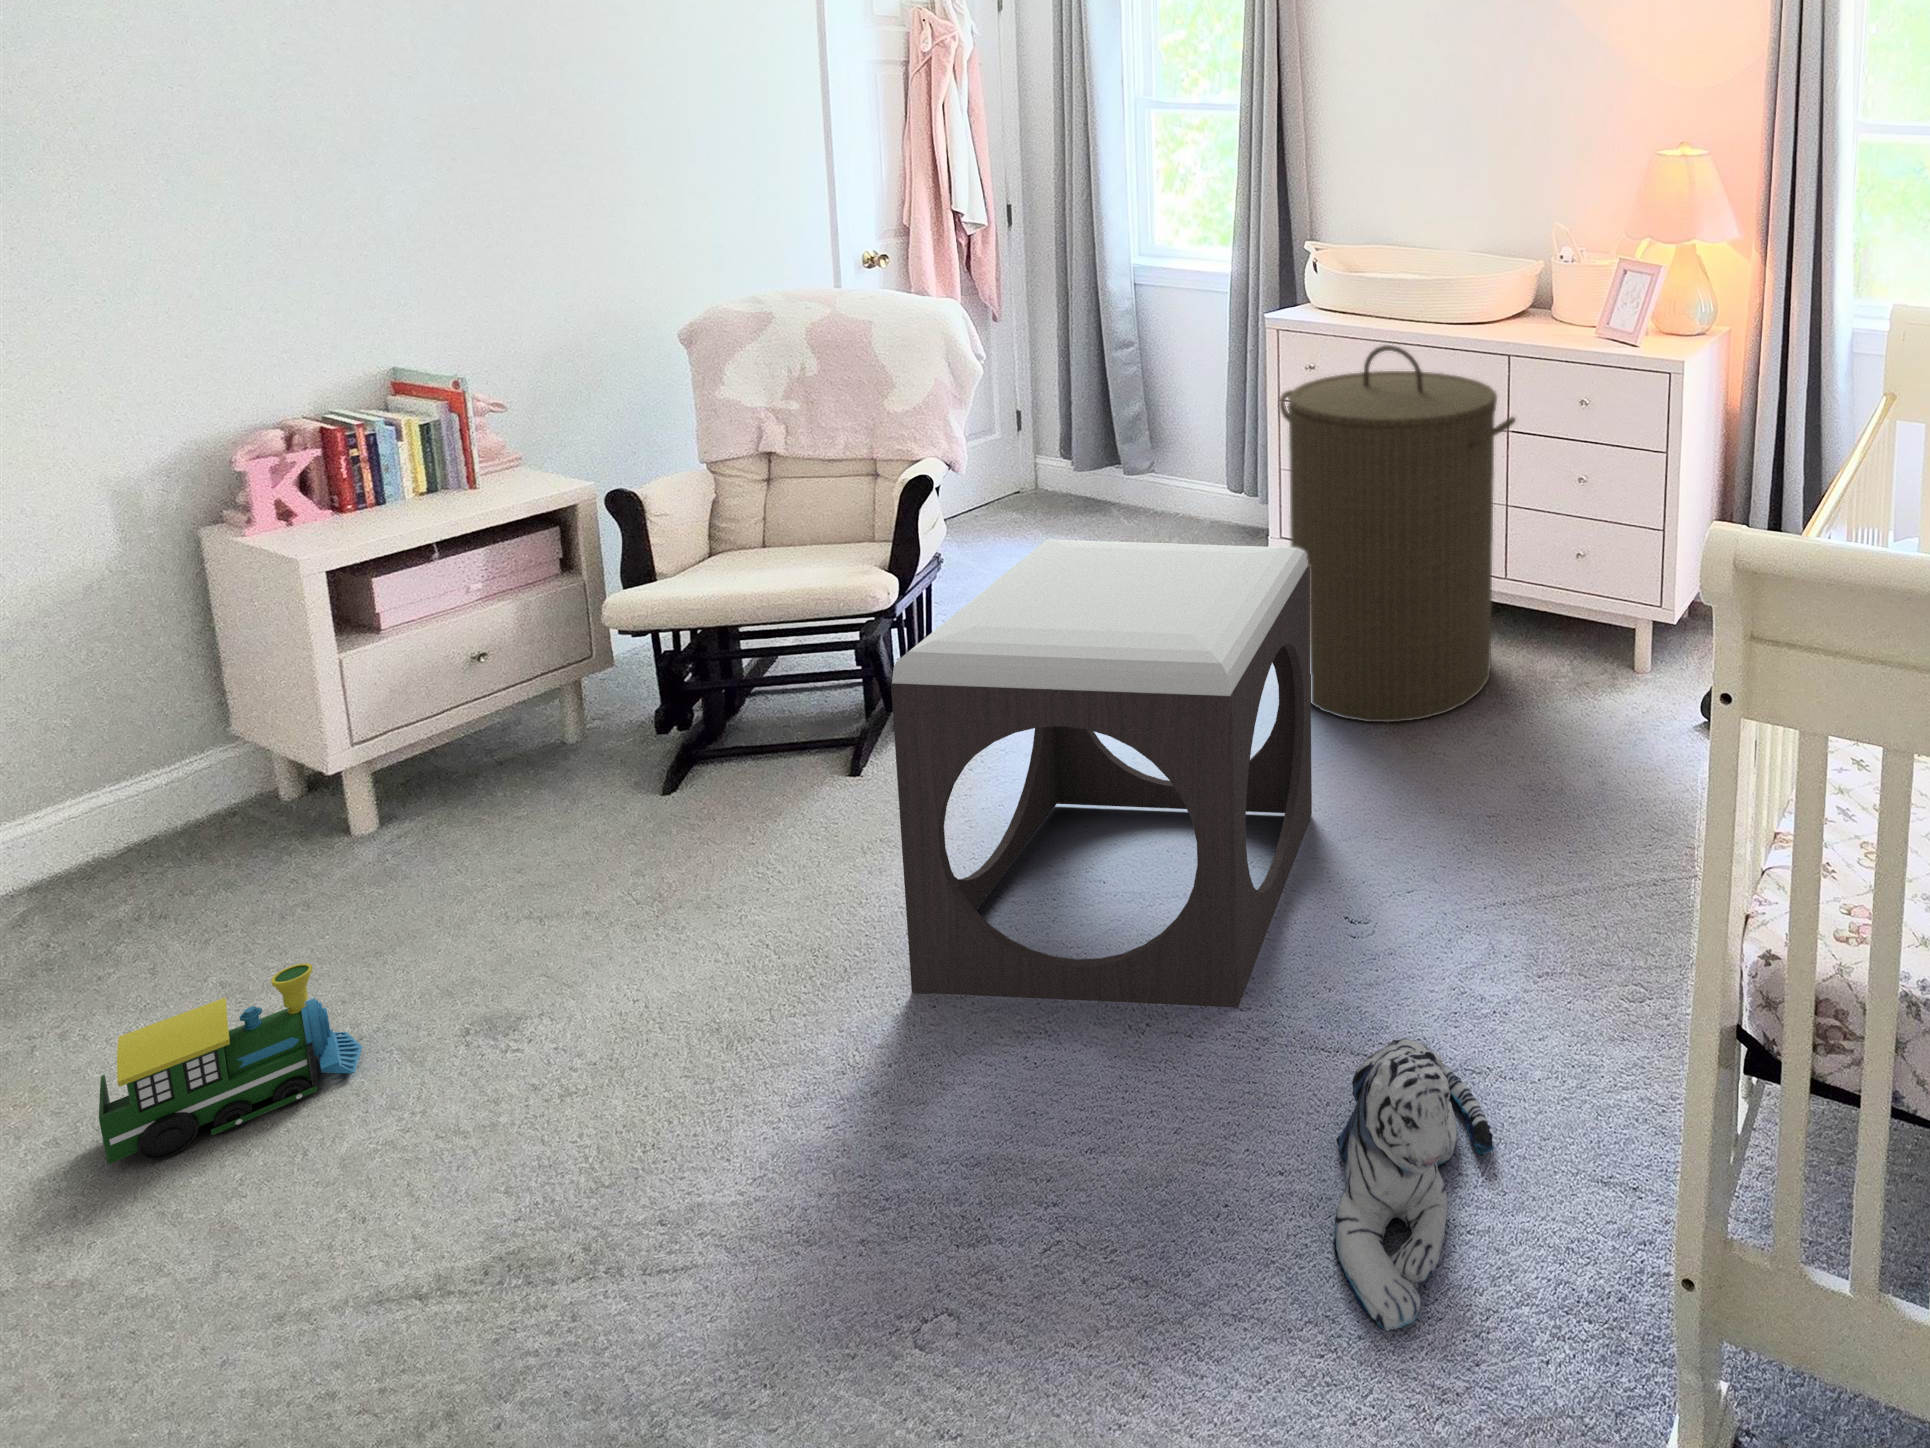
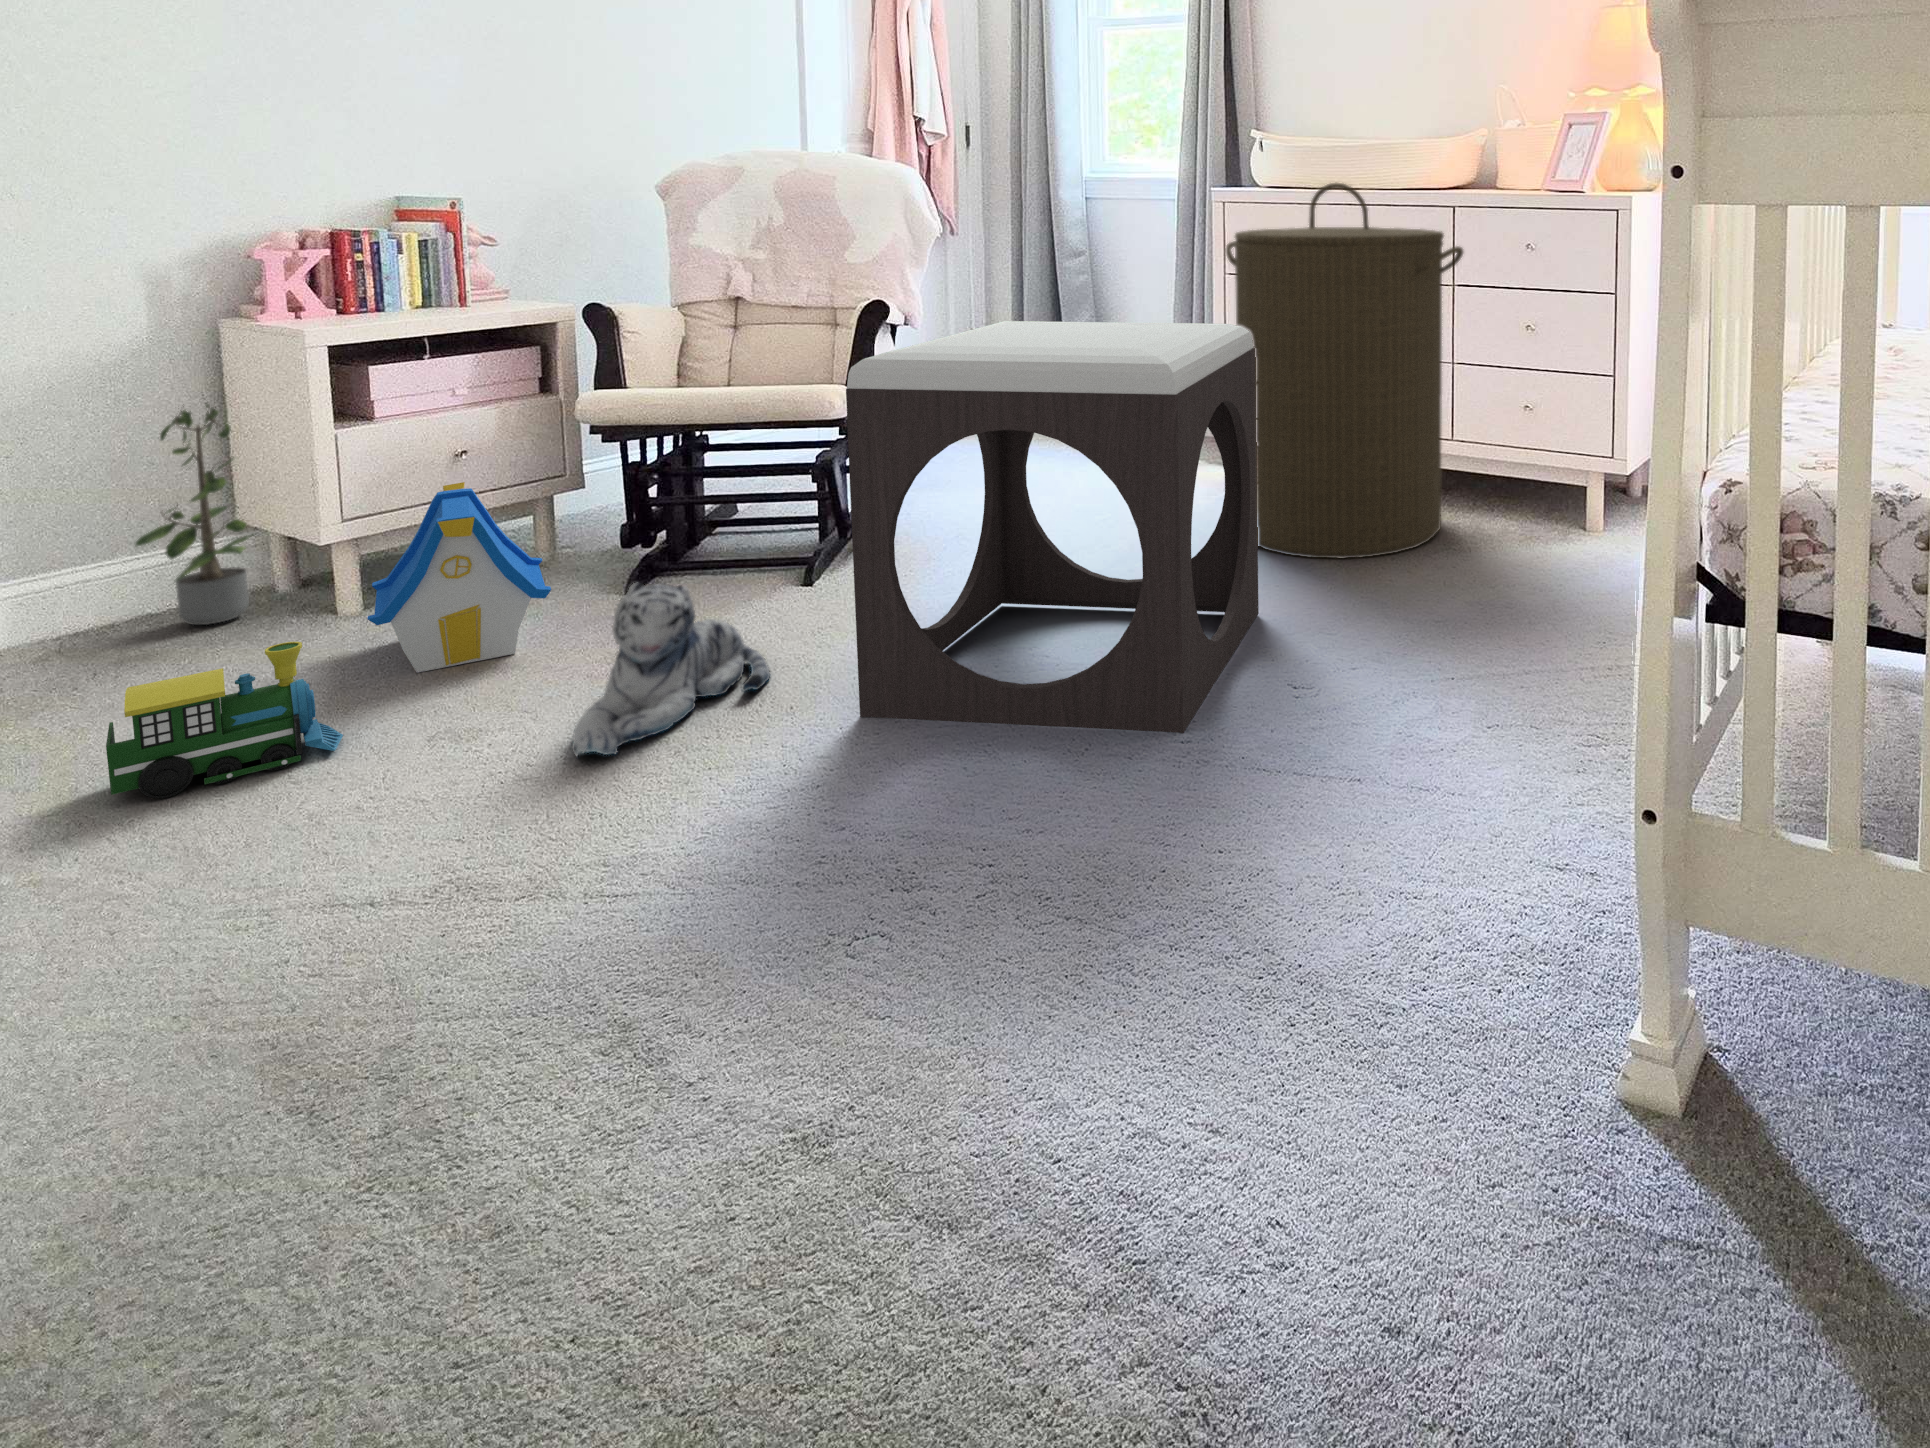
potted plant: none [117,631,258,860] -> present [136,404,253,625]
toy house: none [383,706,582,934] -> present [368,482,551,673]
plush toy: present [1334,1038,1494,1331] -> present [572,583,770,756]

